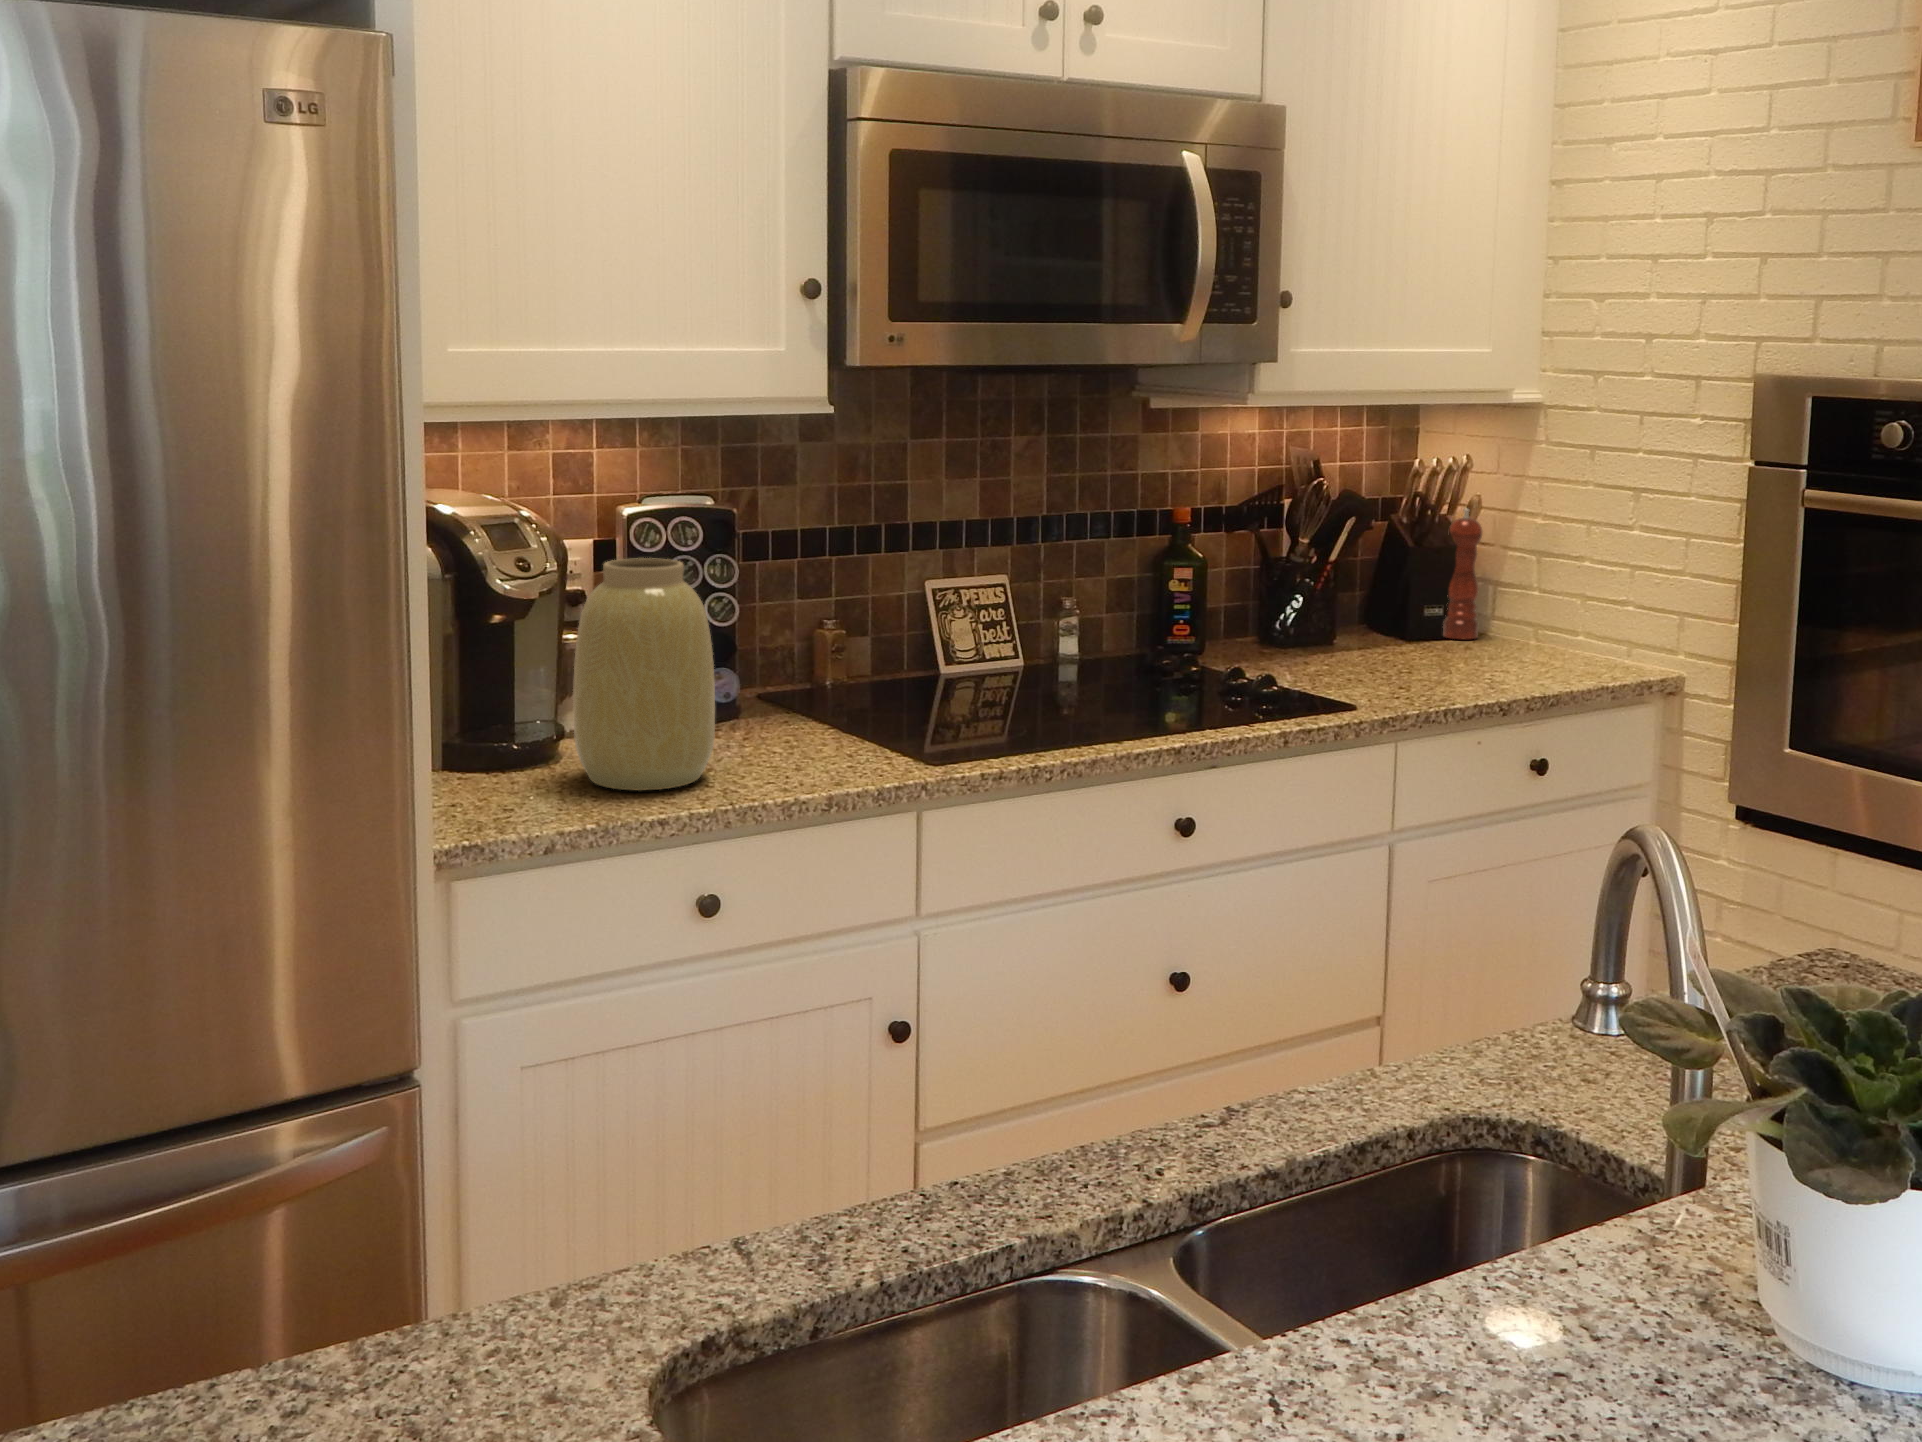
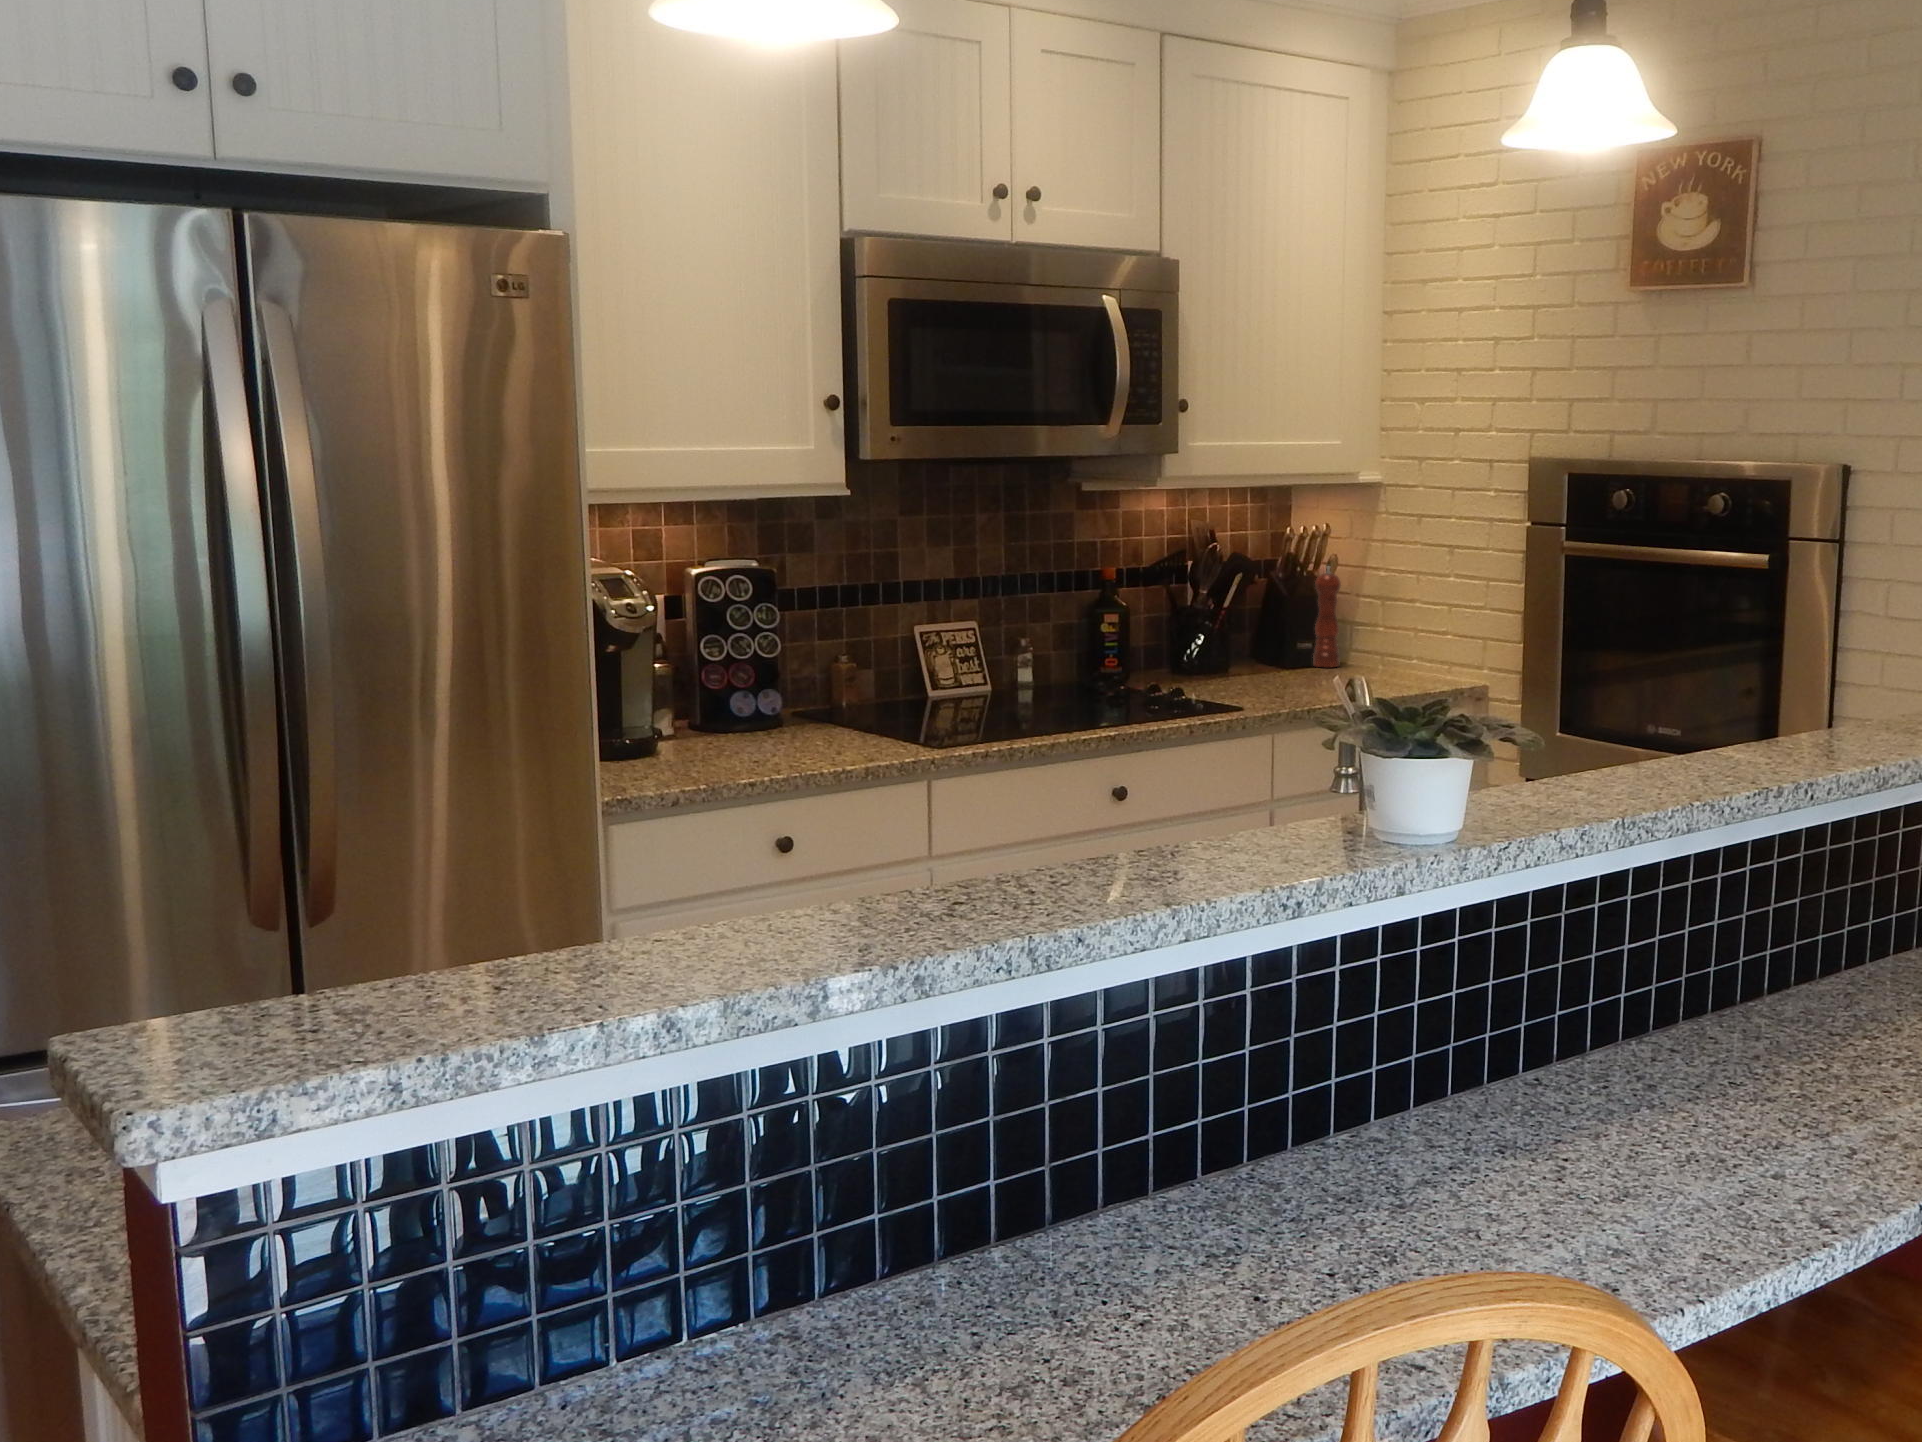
vase: present [573,558,715,791] -> none [674,602,778,769]

